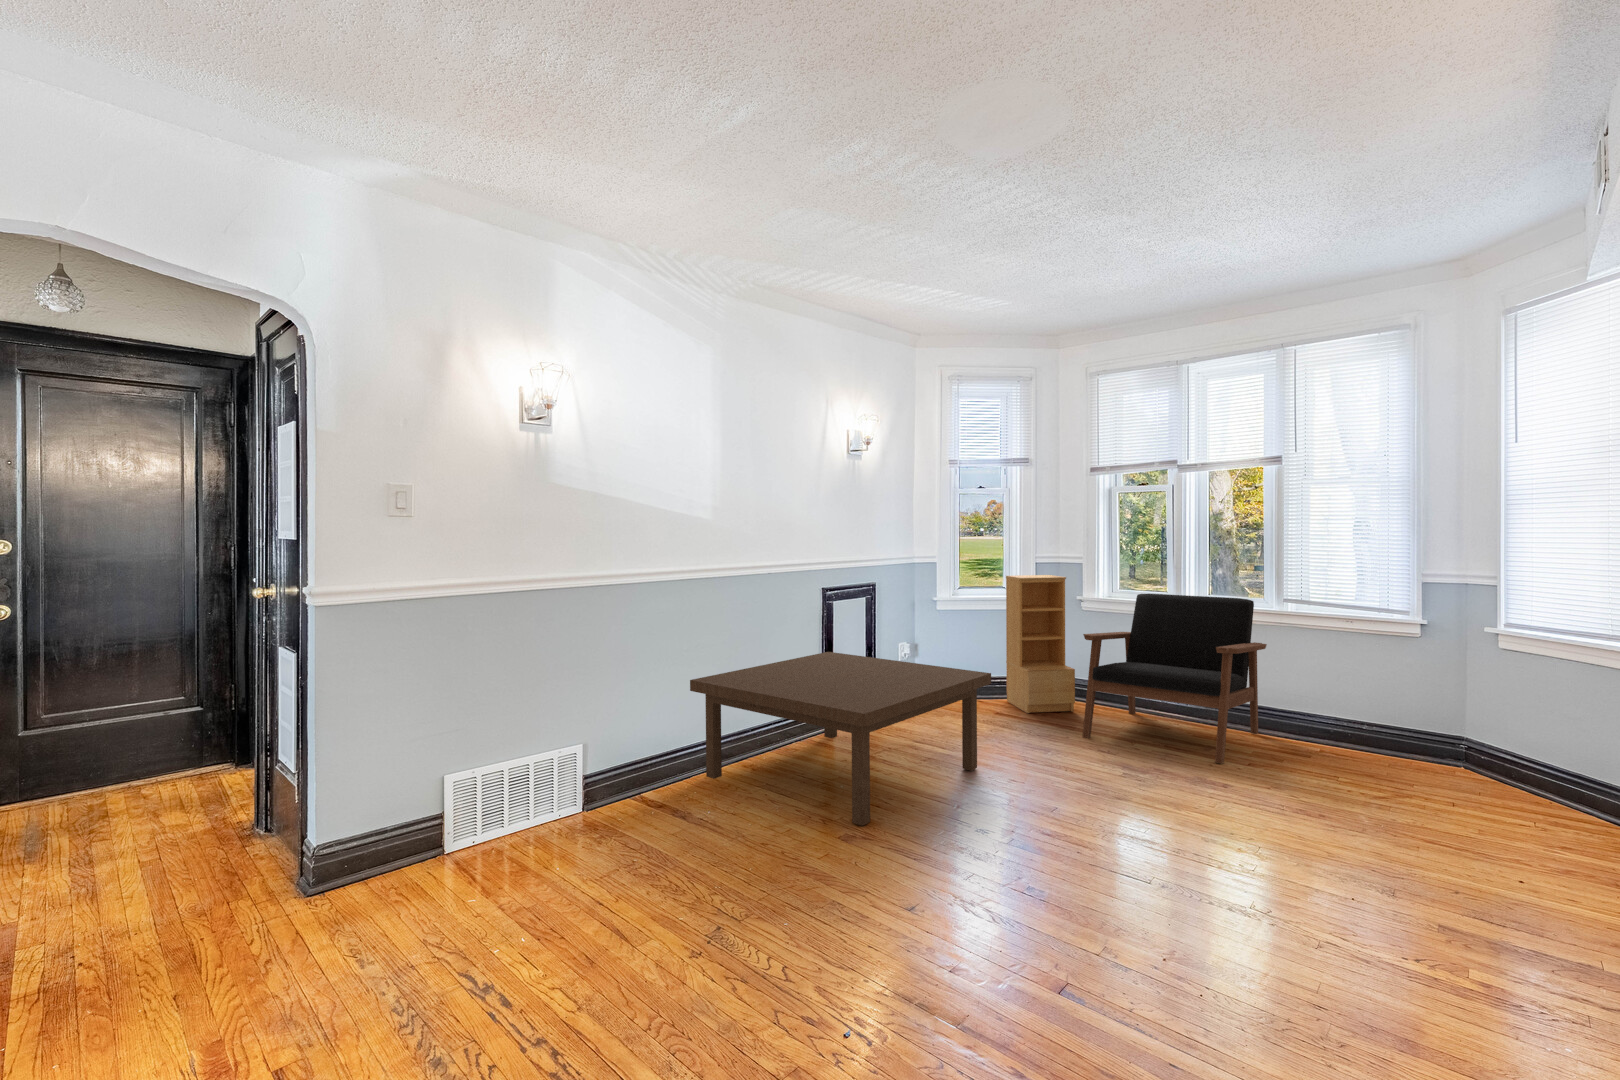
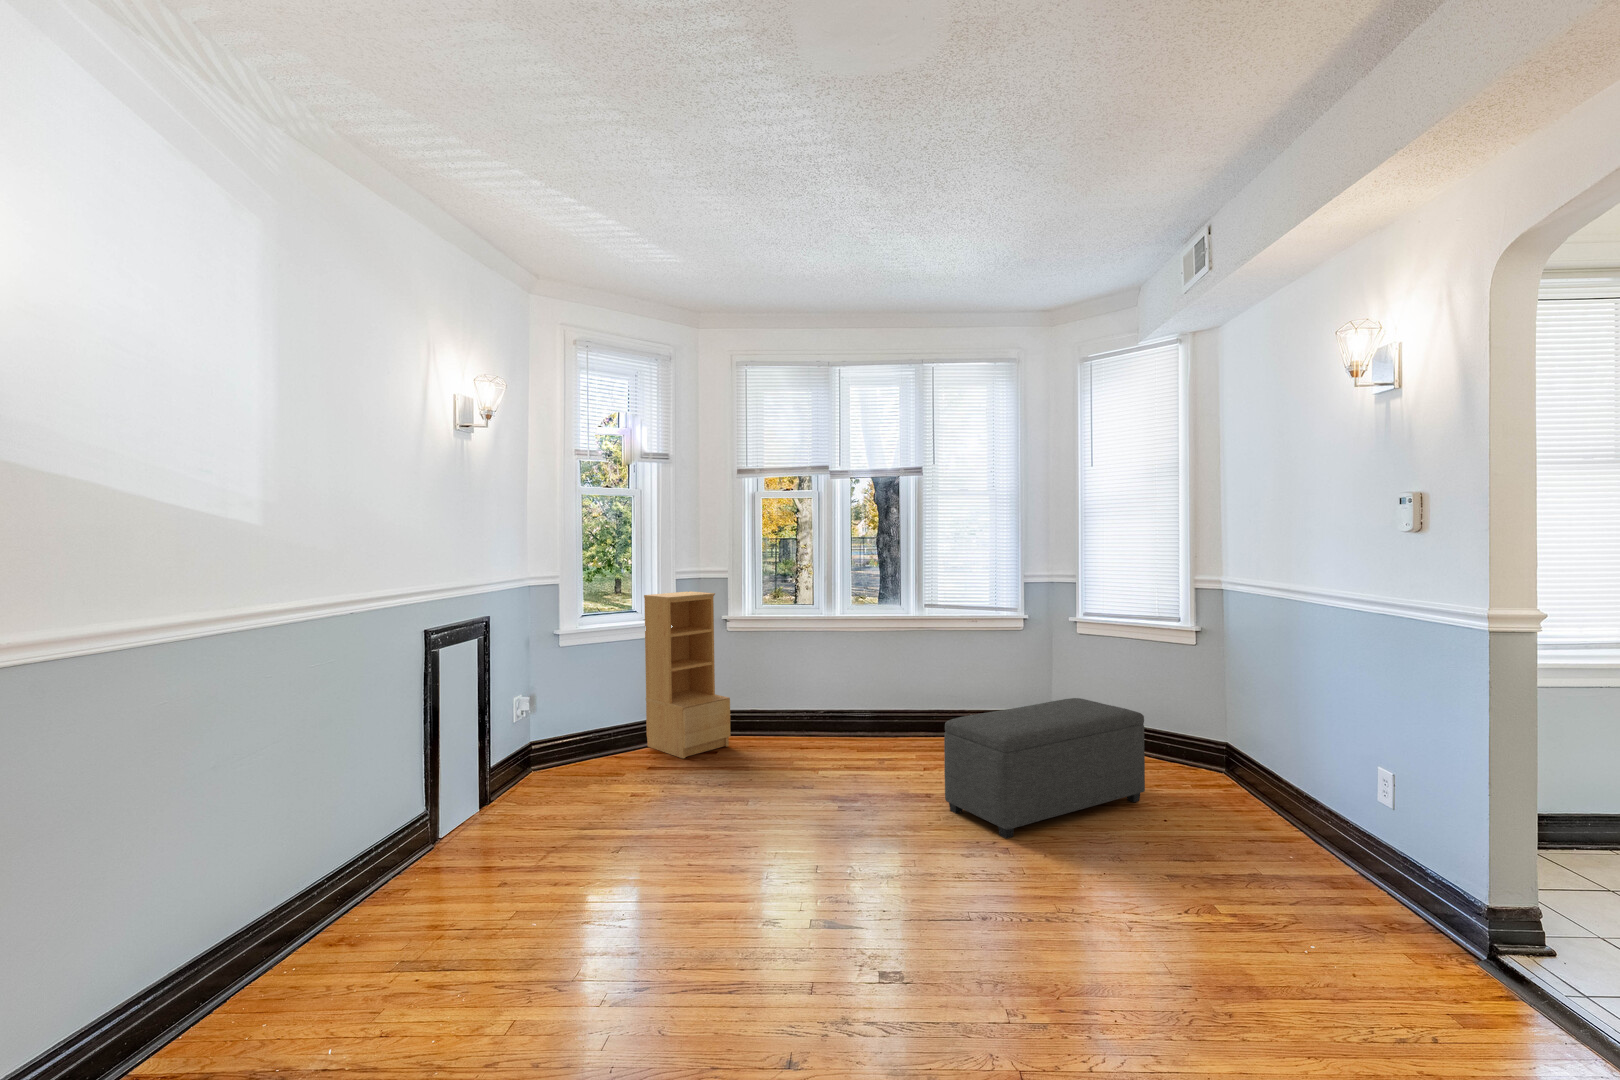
armchair: present [1083,594,1267,764] -> none [758,606,918,780]
coffee table: present [690,652,991,826] -> none [204,726,707,1022]
ottoman: none [1228,704,1493,831] -> present [944,698,1145,839]

